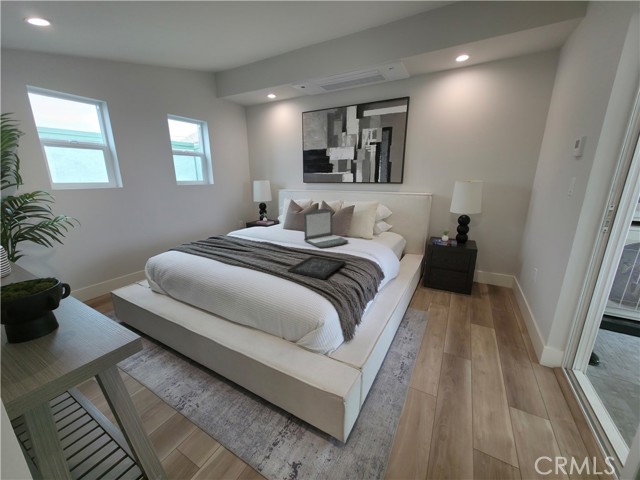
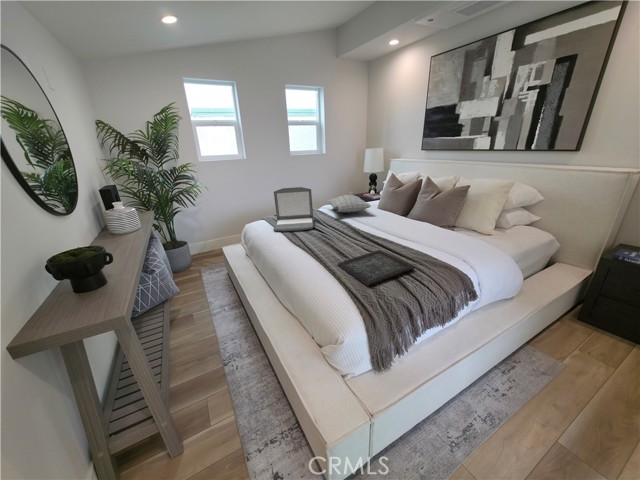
laptop: present [304,209,348,248] -> present [273,187,313,232]
pillow: none [236,219,282,235] -> present [327,195,371,213]

